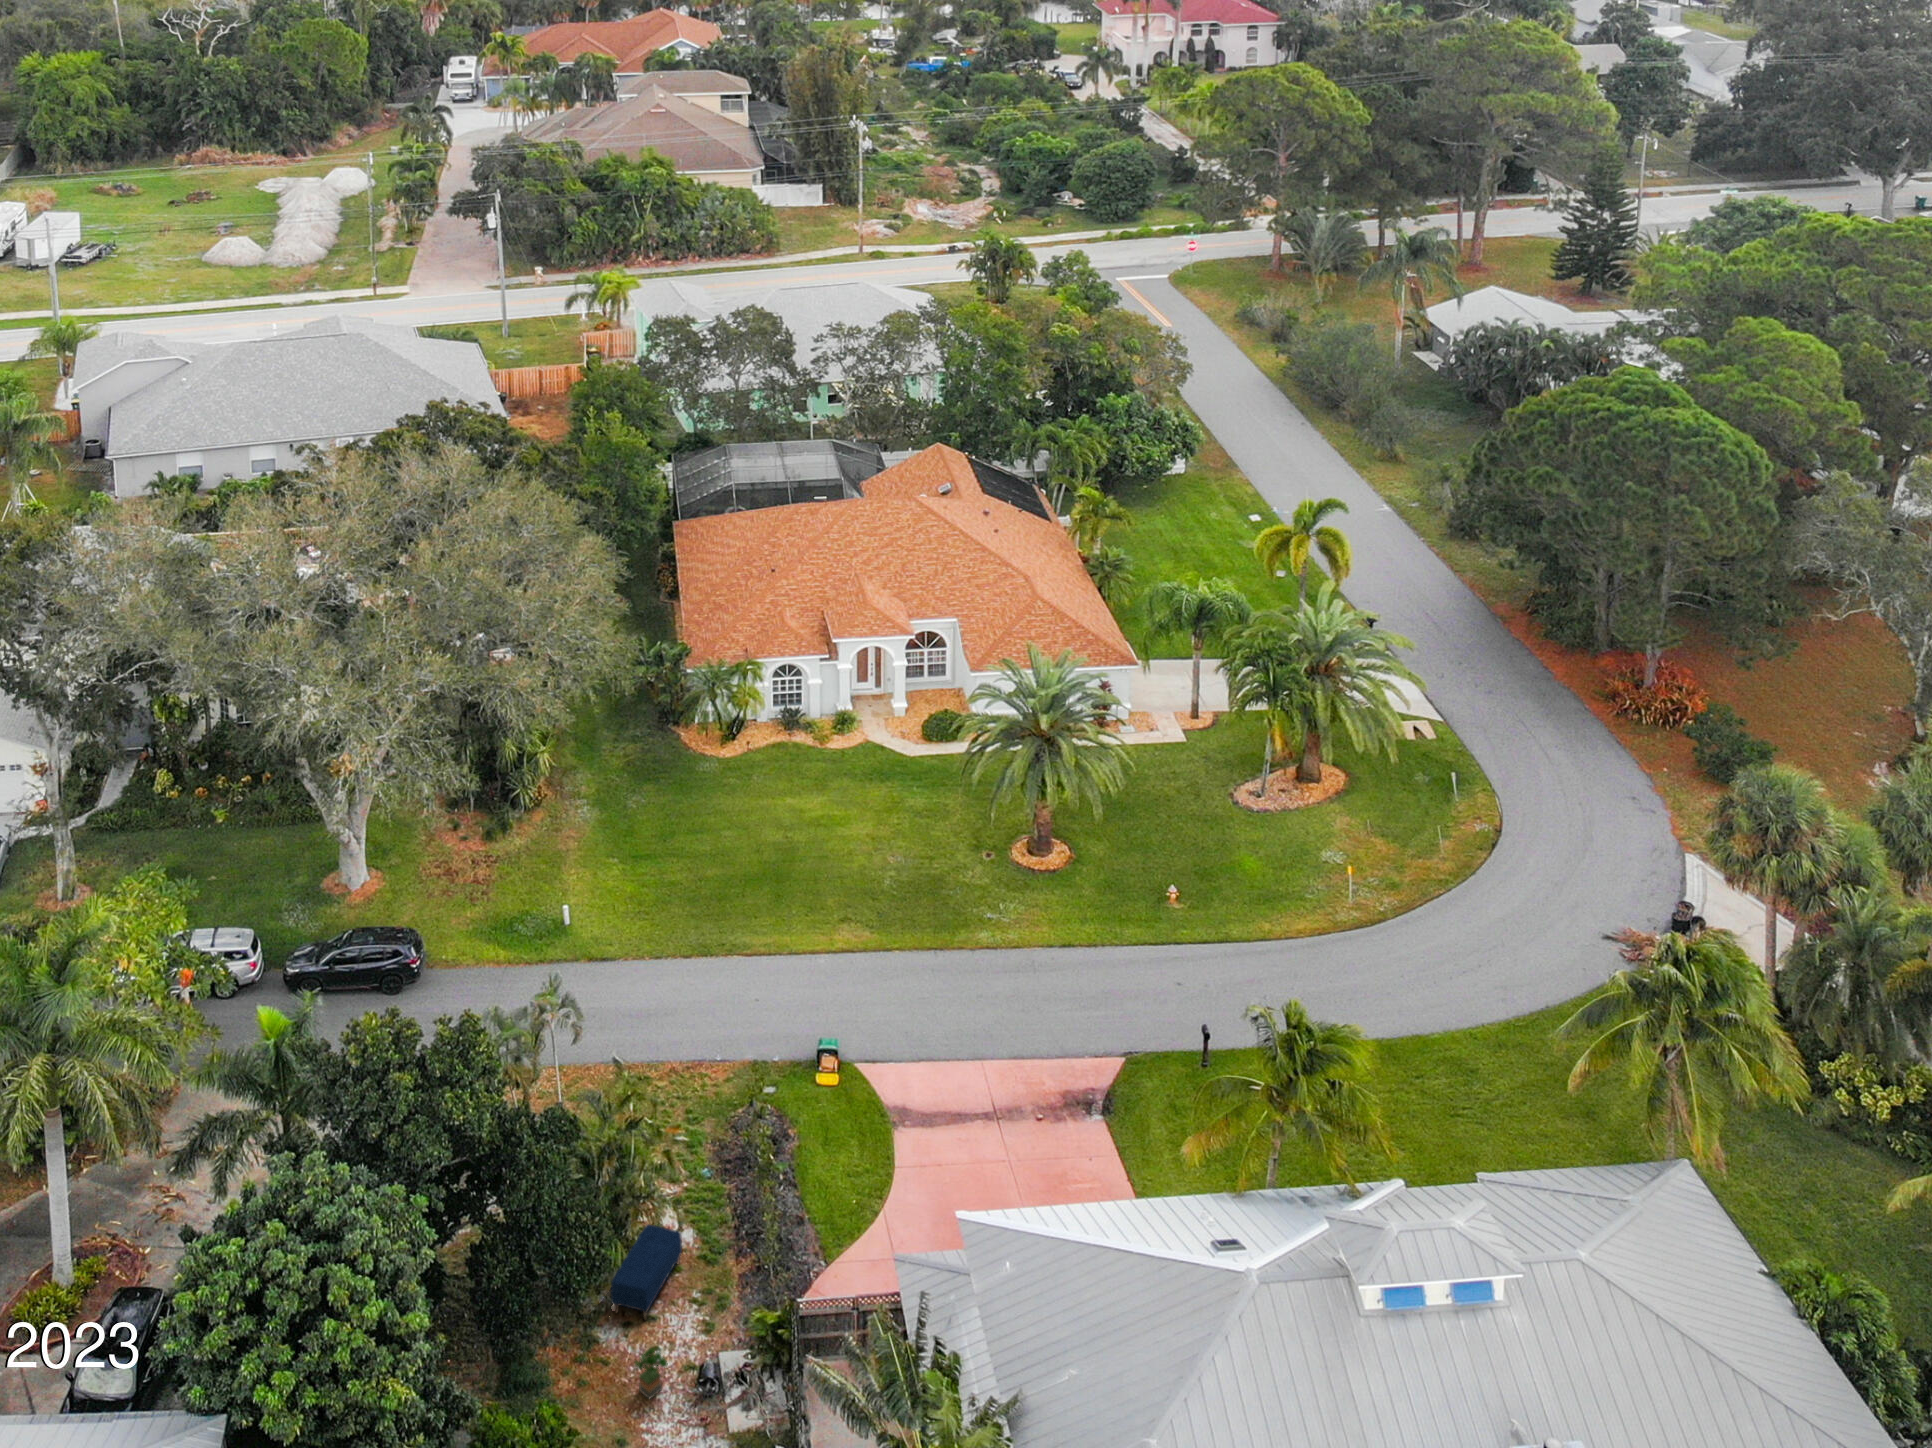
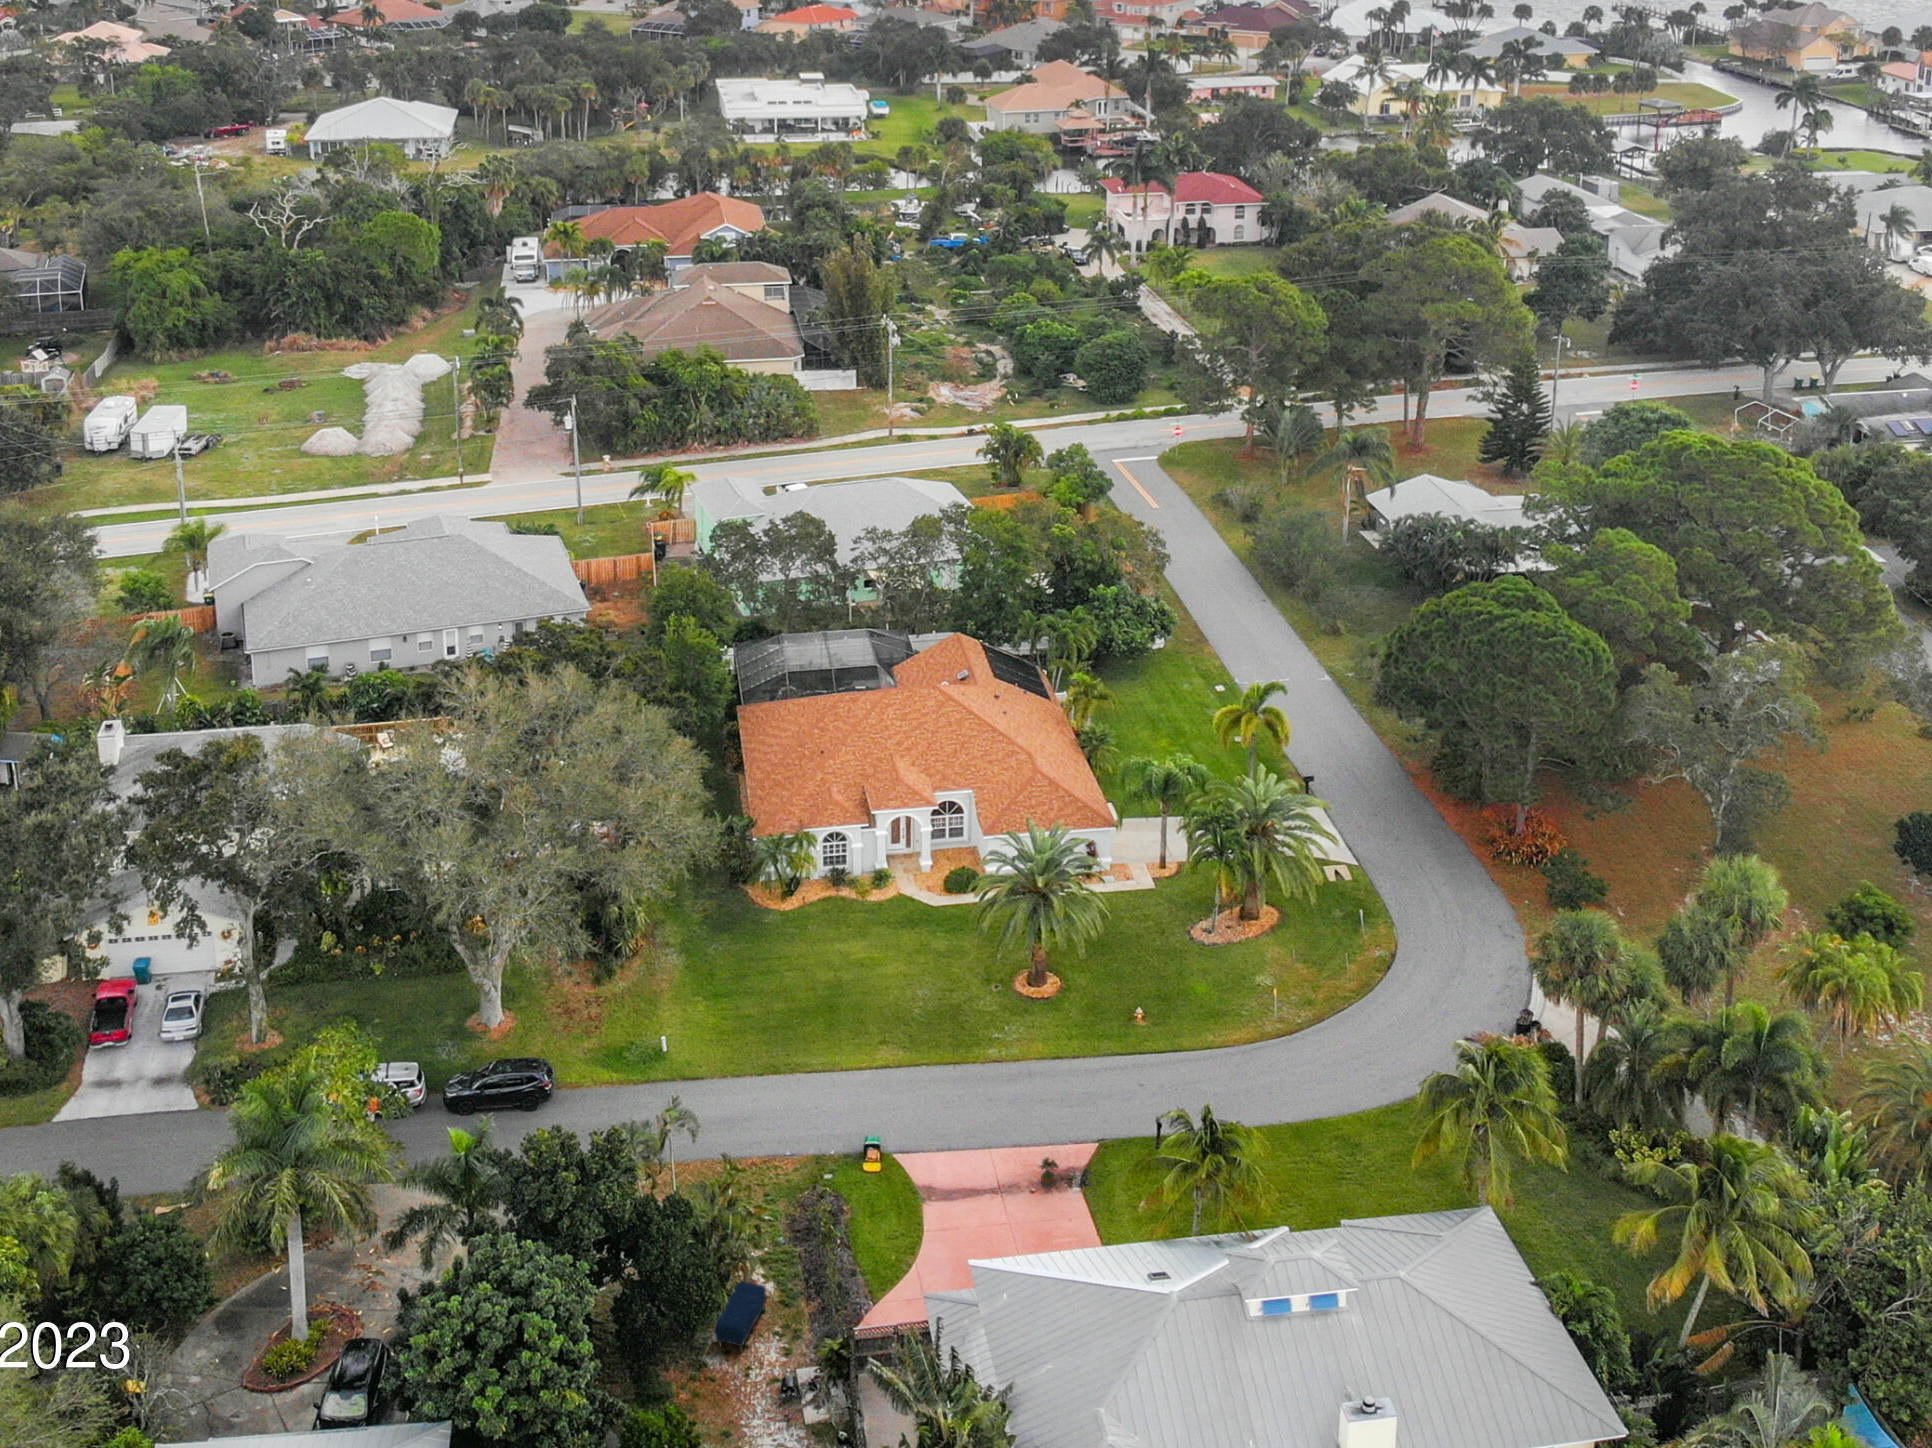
potted tree: present [635,1348,668,1399] -> present [1039,1158,1058,1189]

